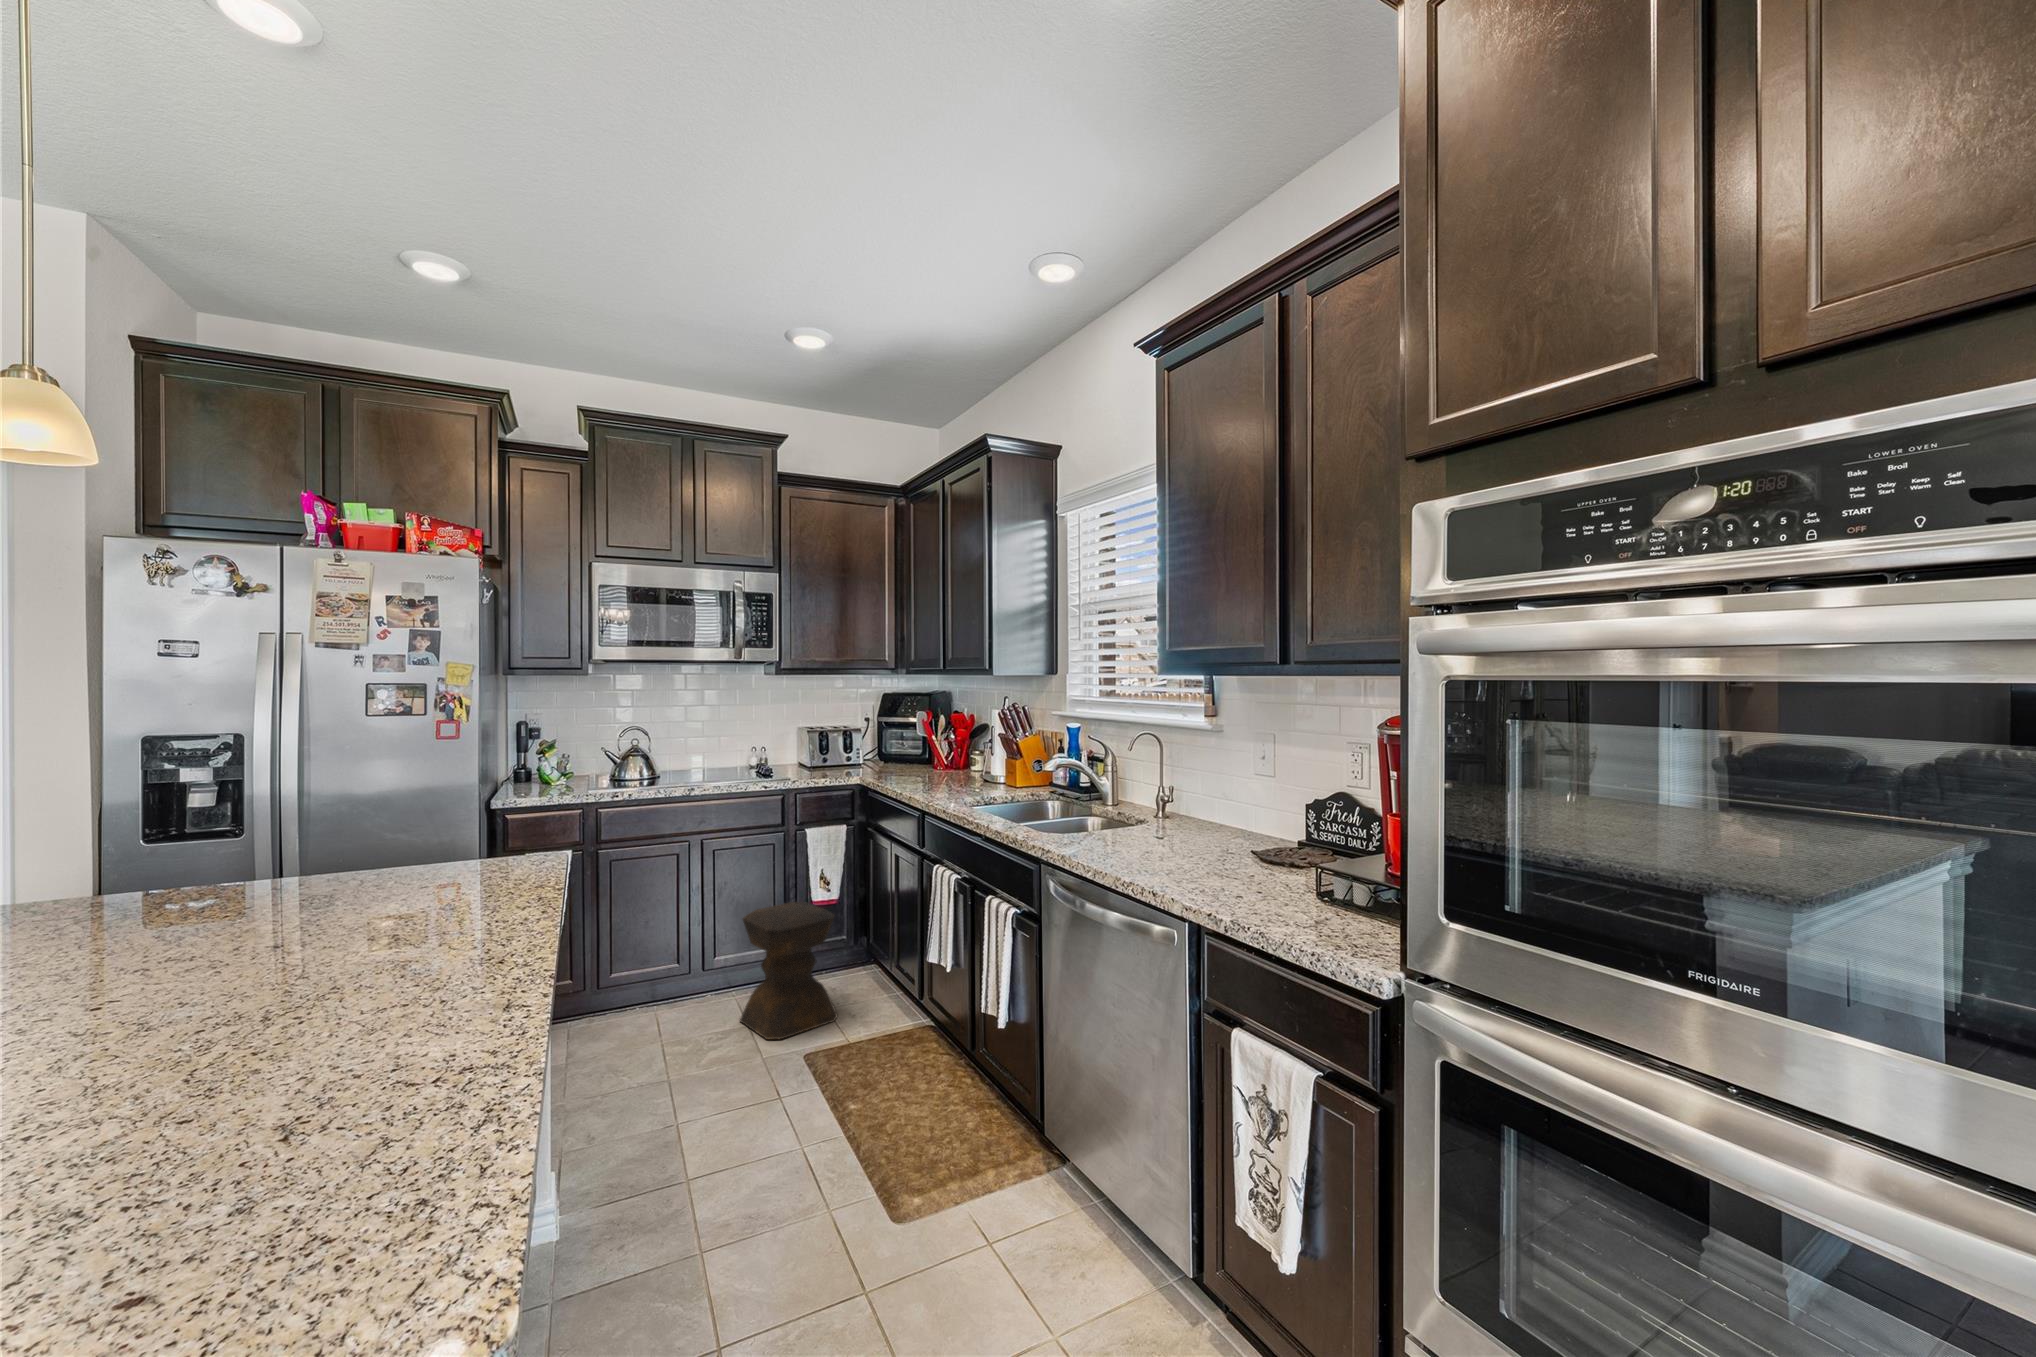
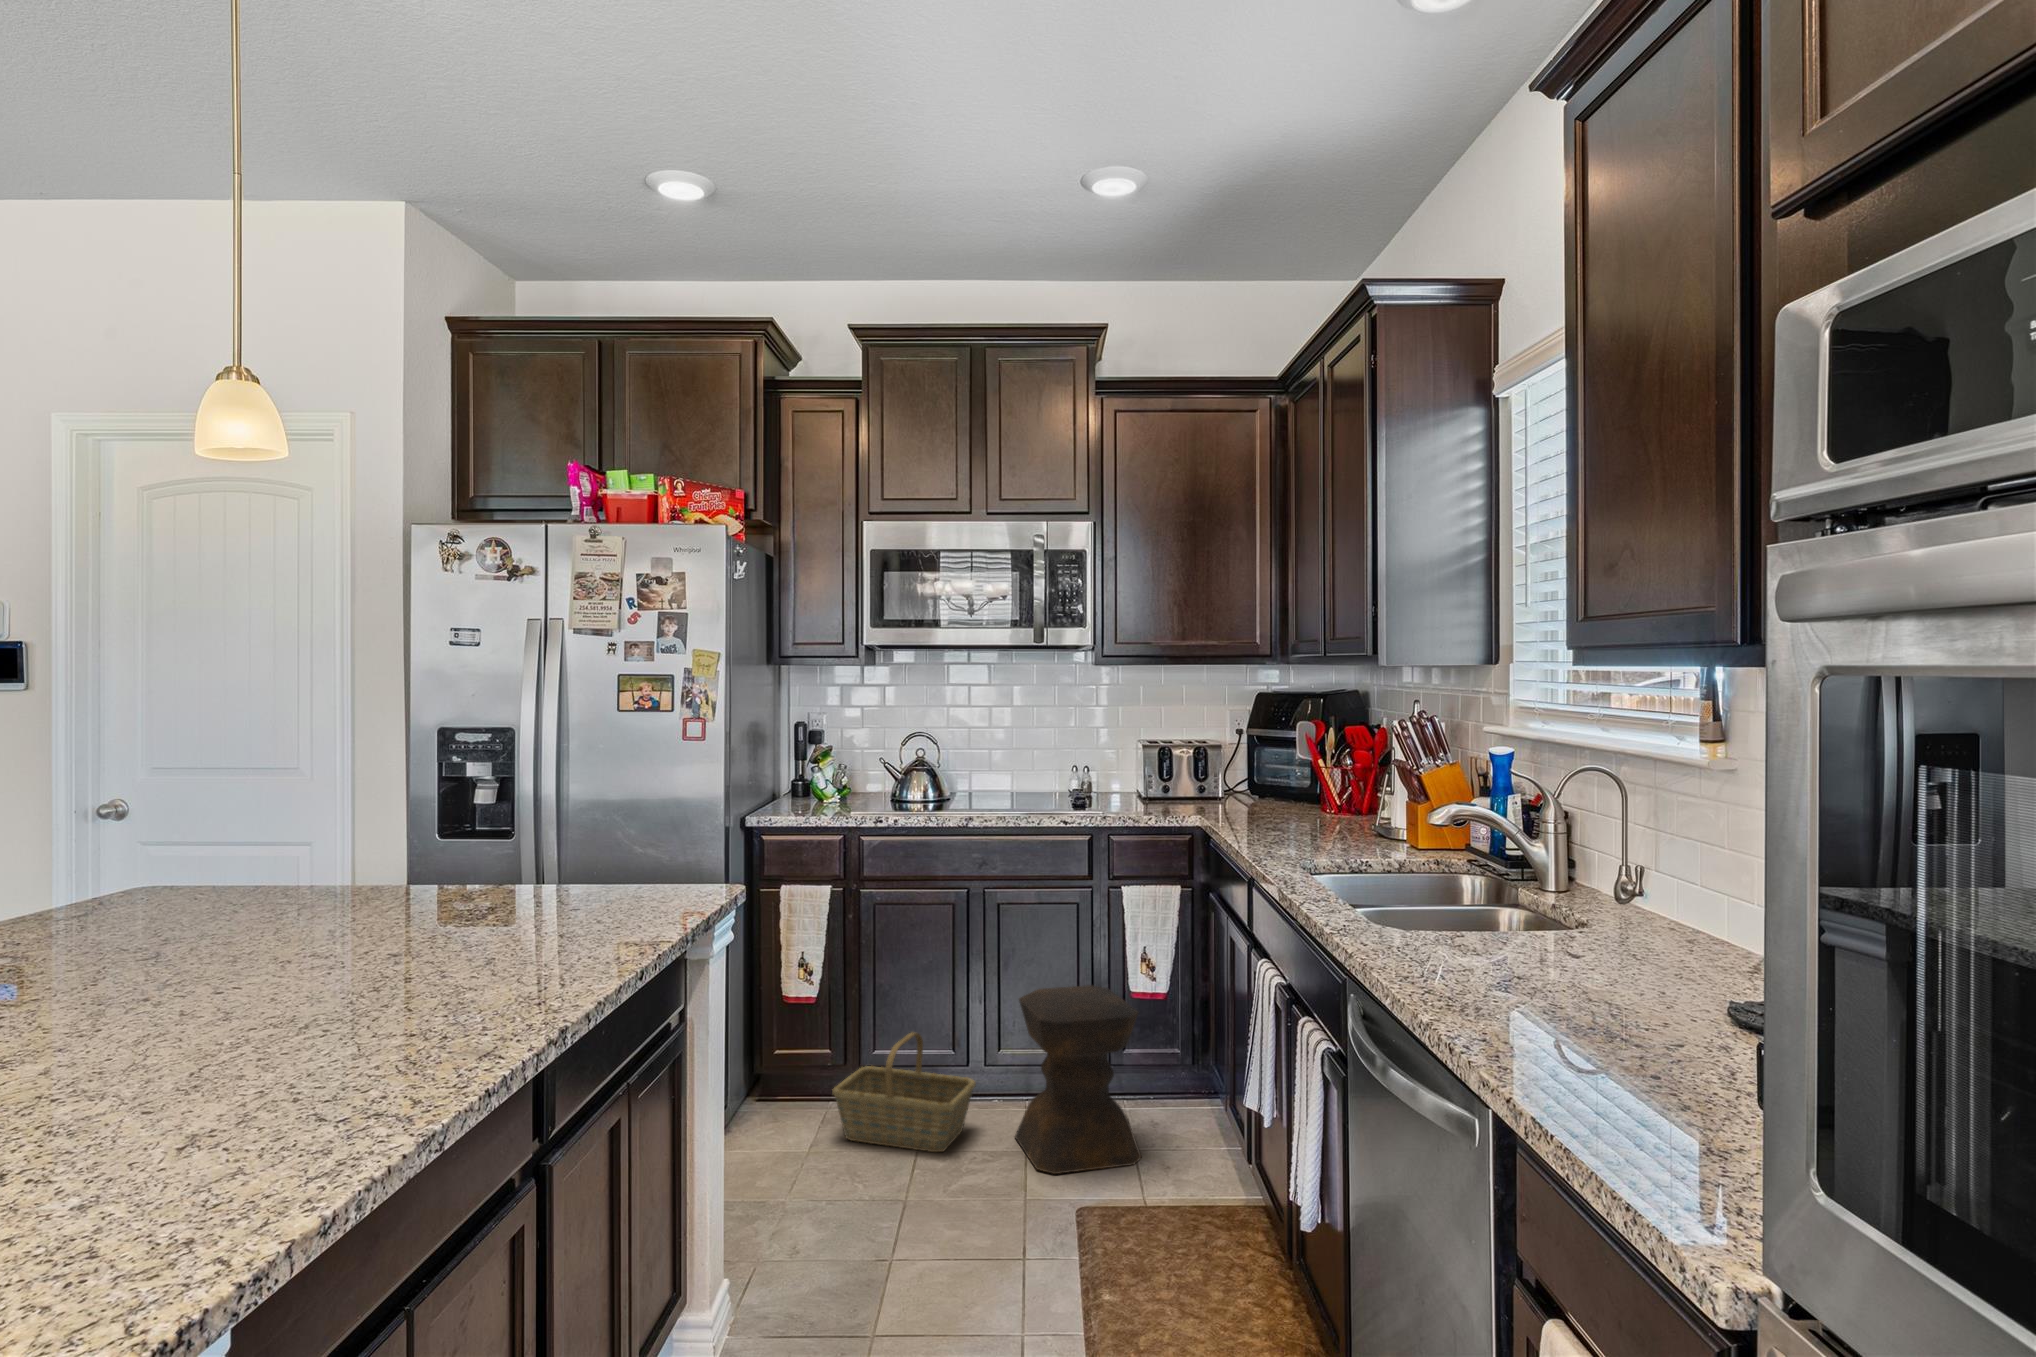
basket: none [587,957,706,1051] -> present [832,1032,976,1152]

